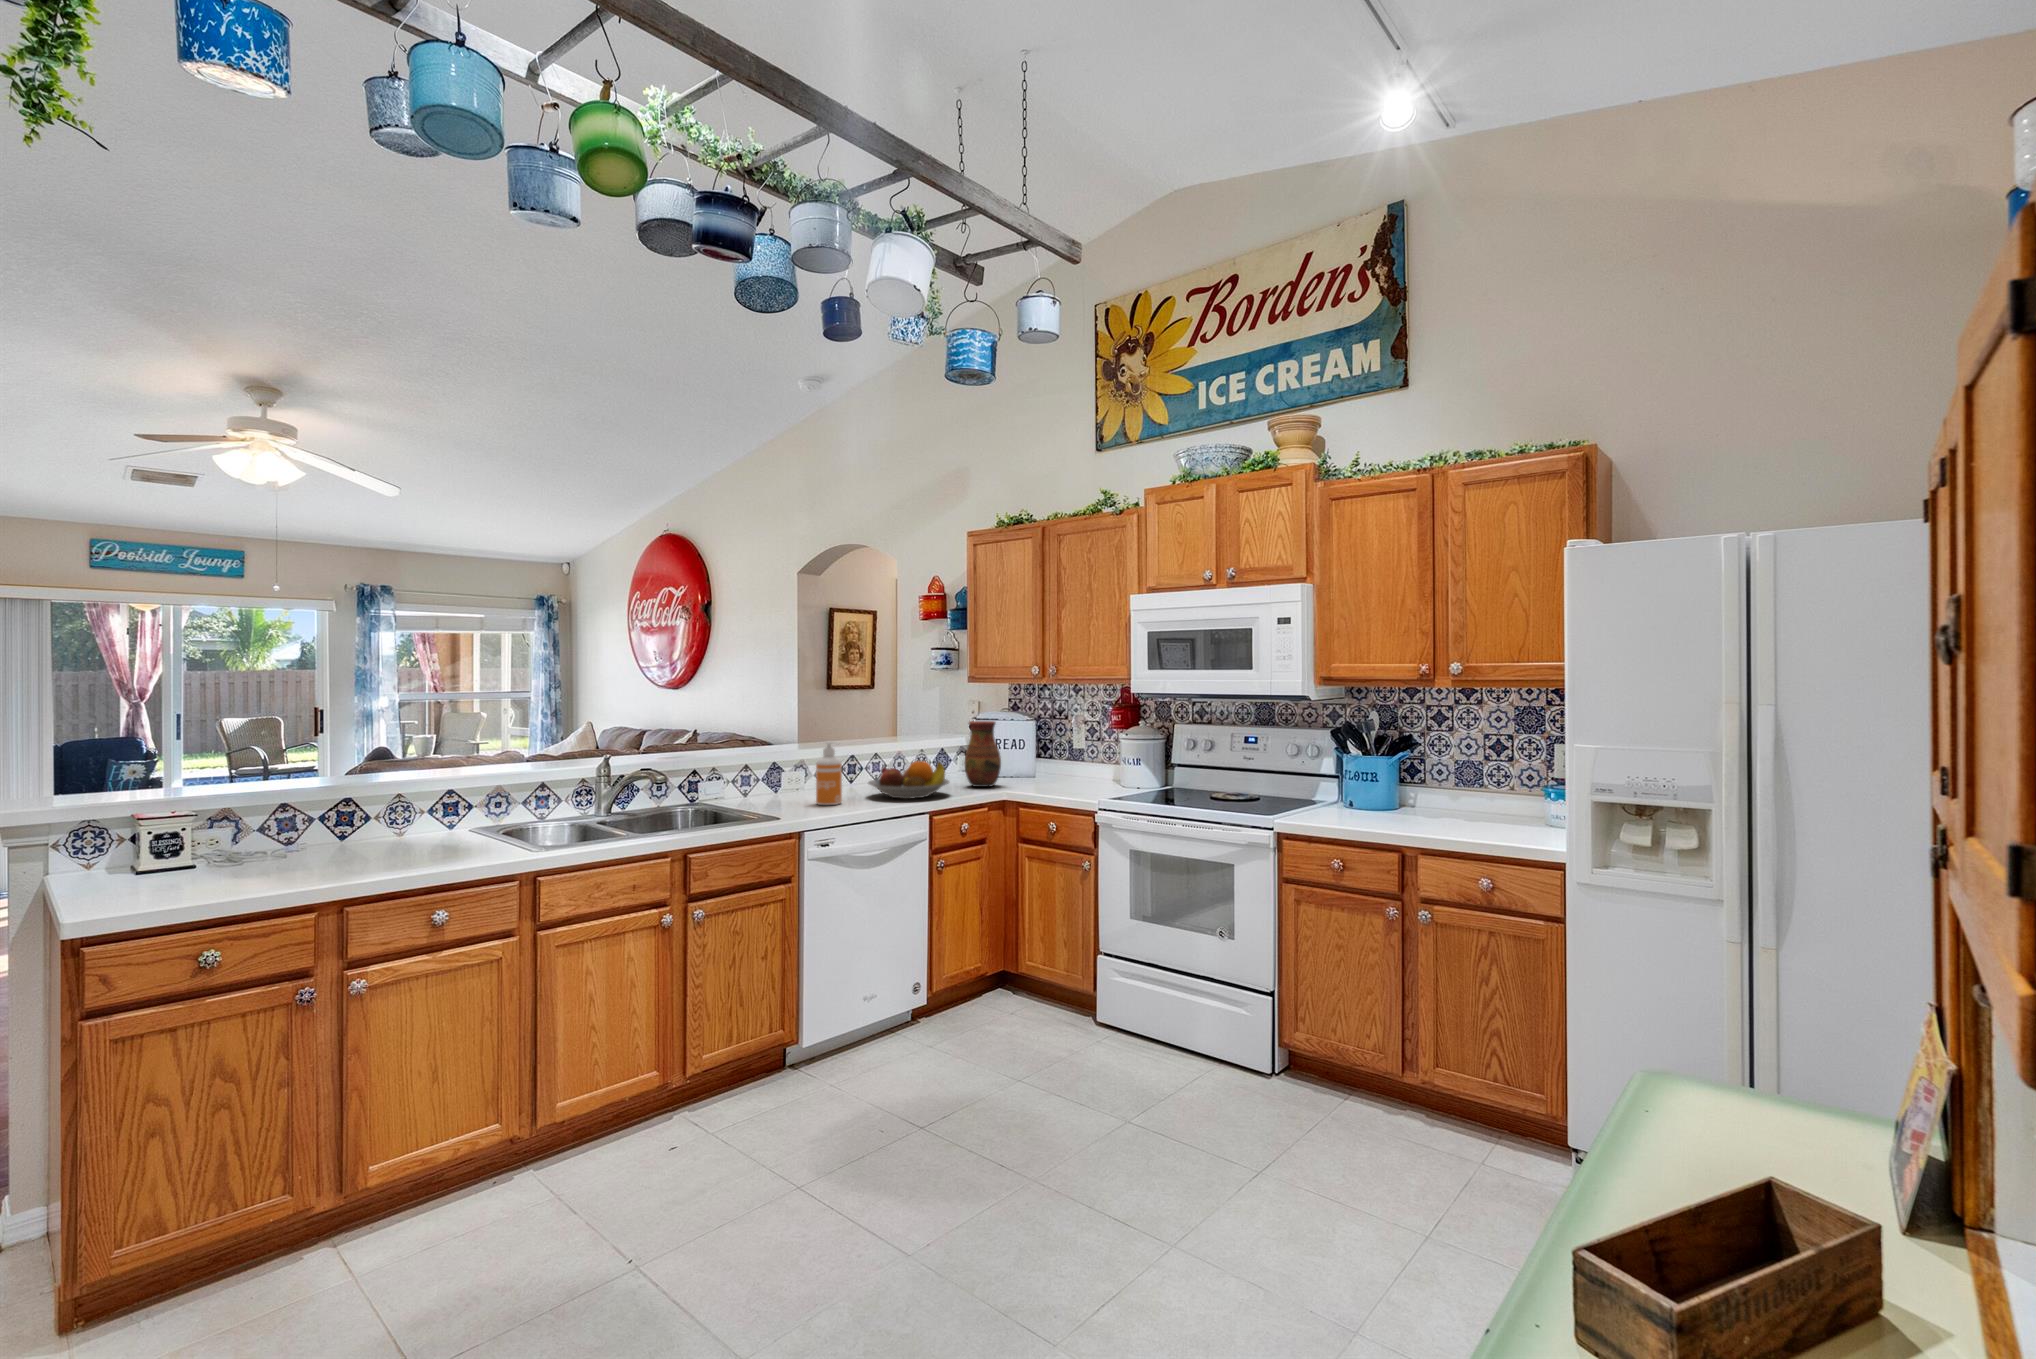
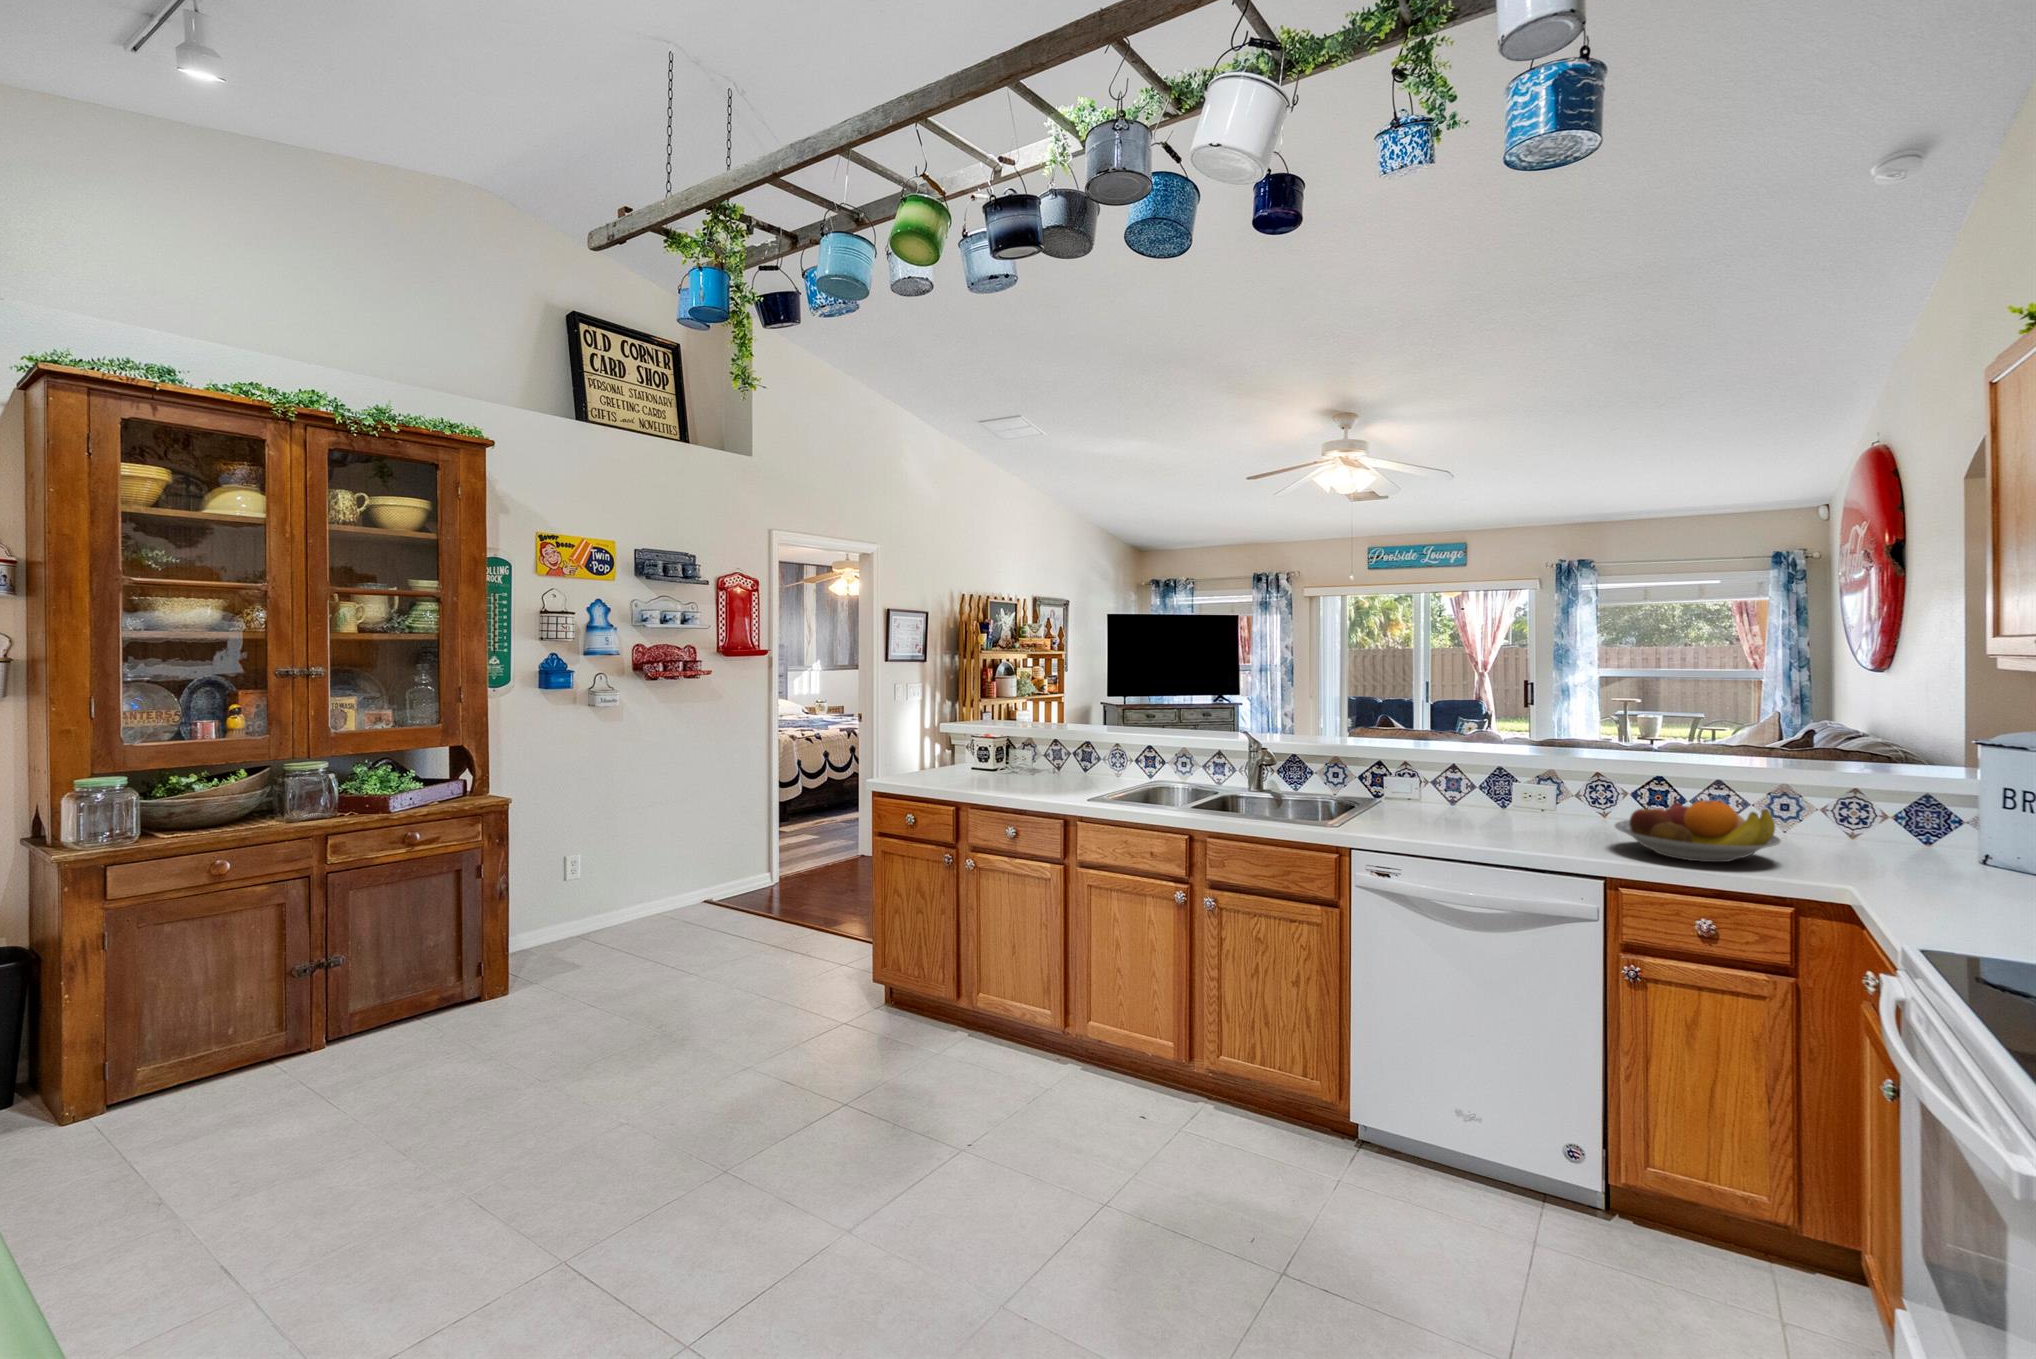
vase: present [965,721,1001,787] -> none [1874,748,1976,883]
soap dispenser: present [816,742,842,805] -> none [1521,749,1561,839]

